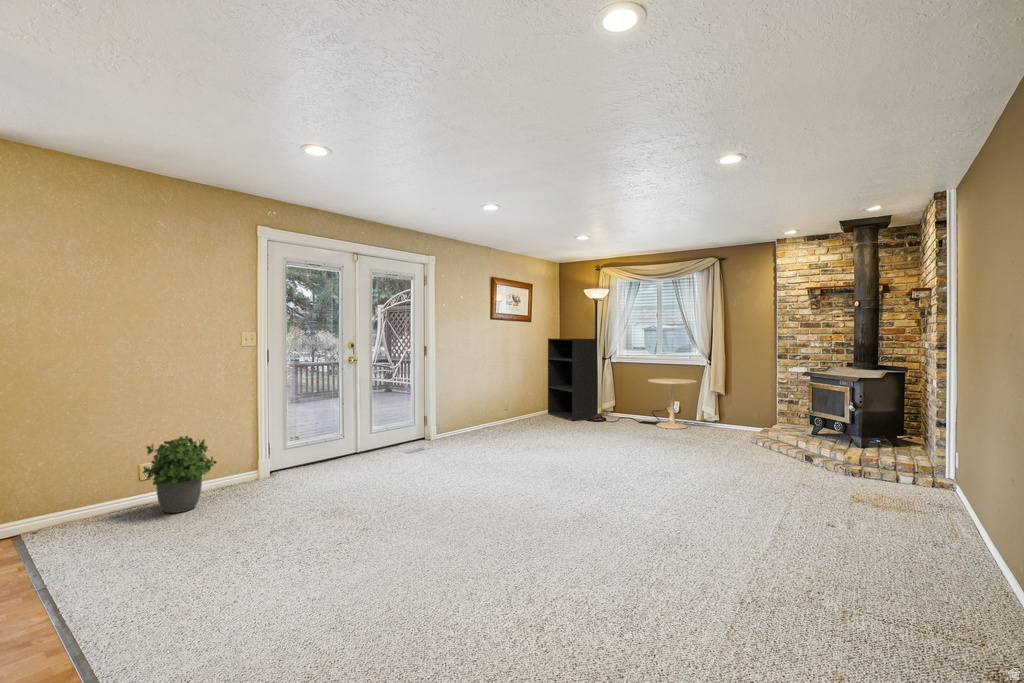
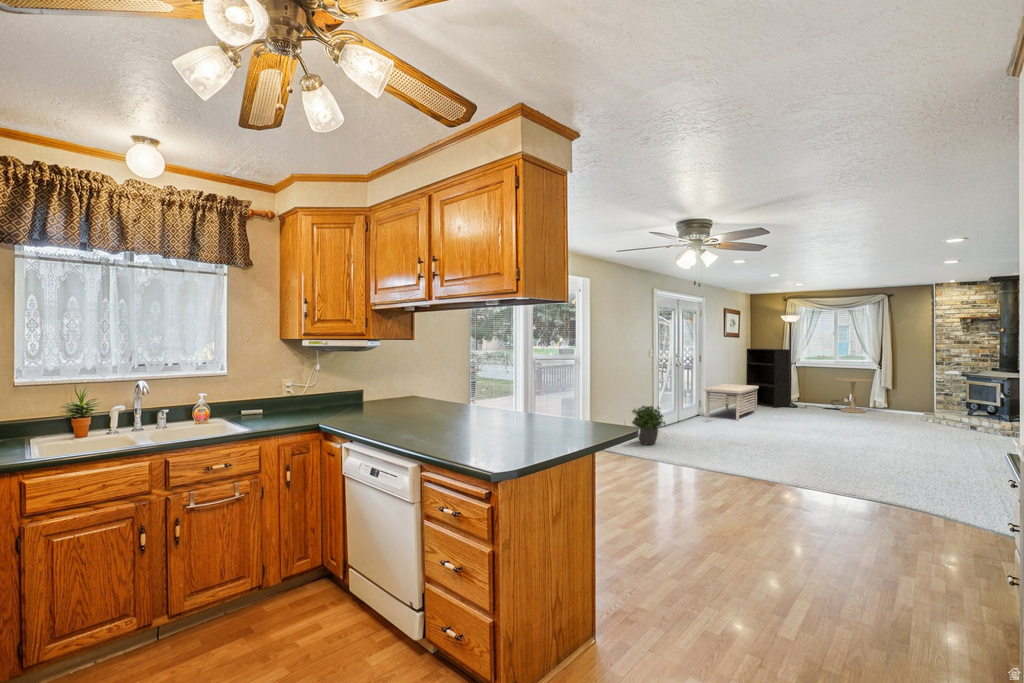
storage bench: none [432,388,532,446] -> present [704,384,759,420]

